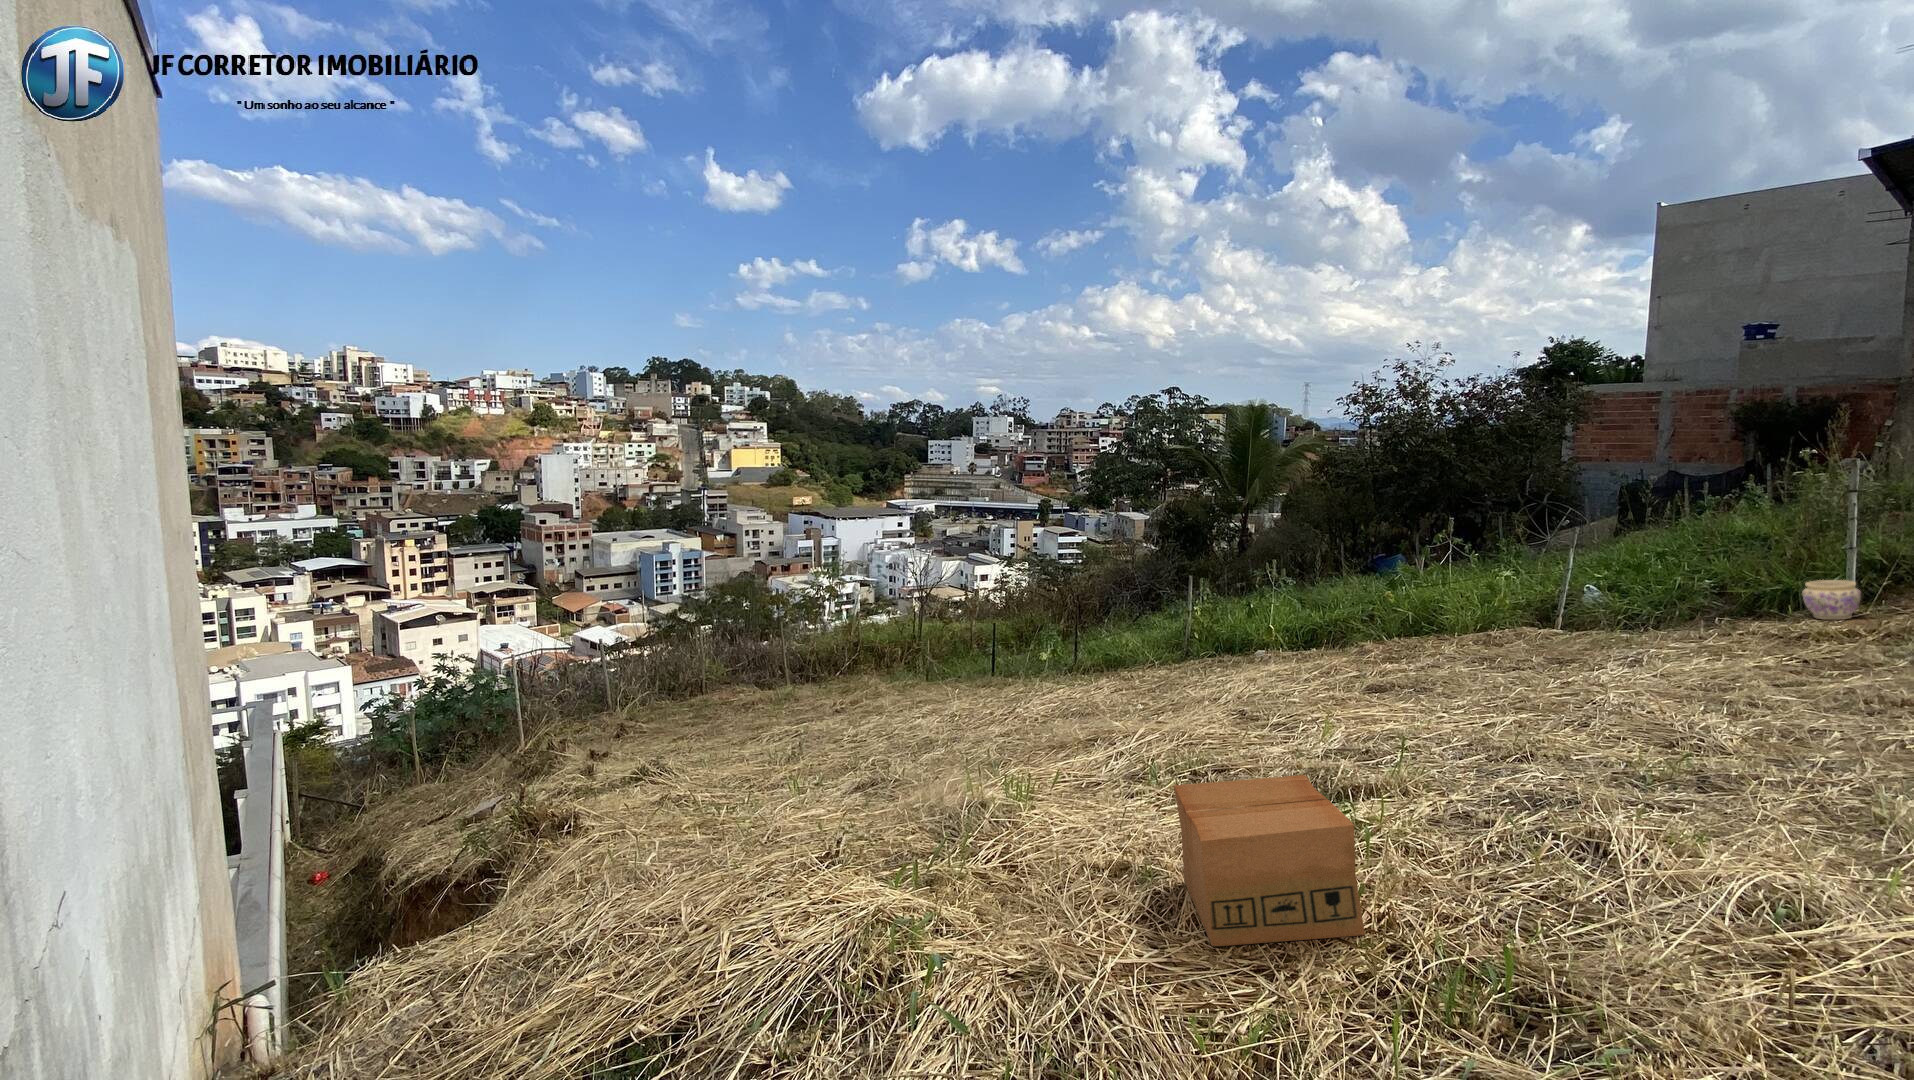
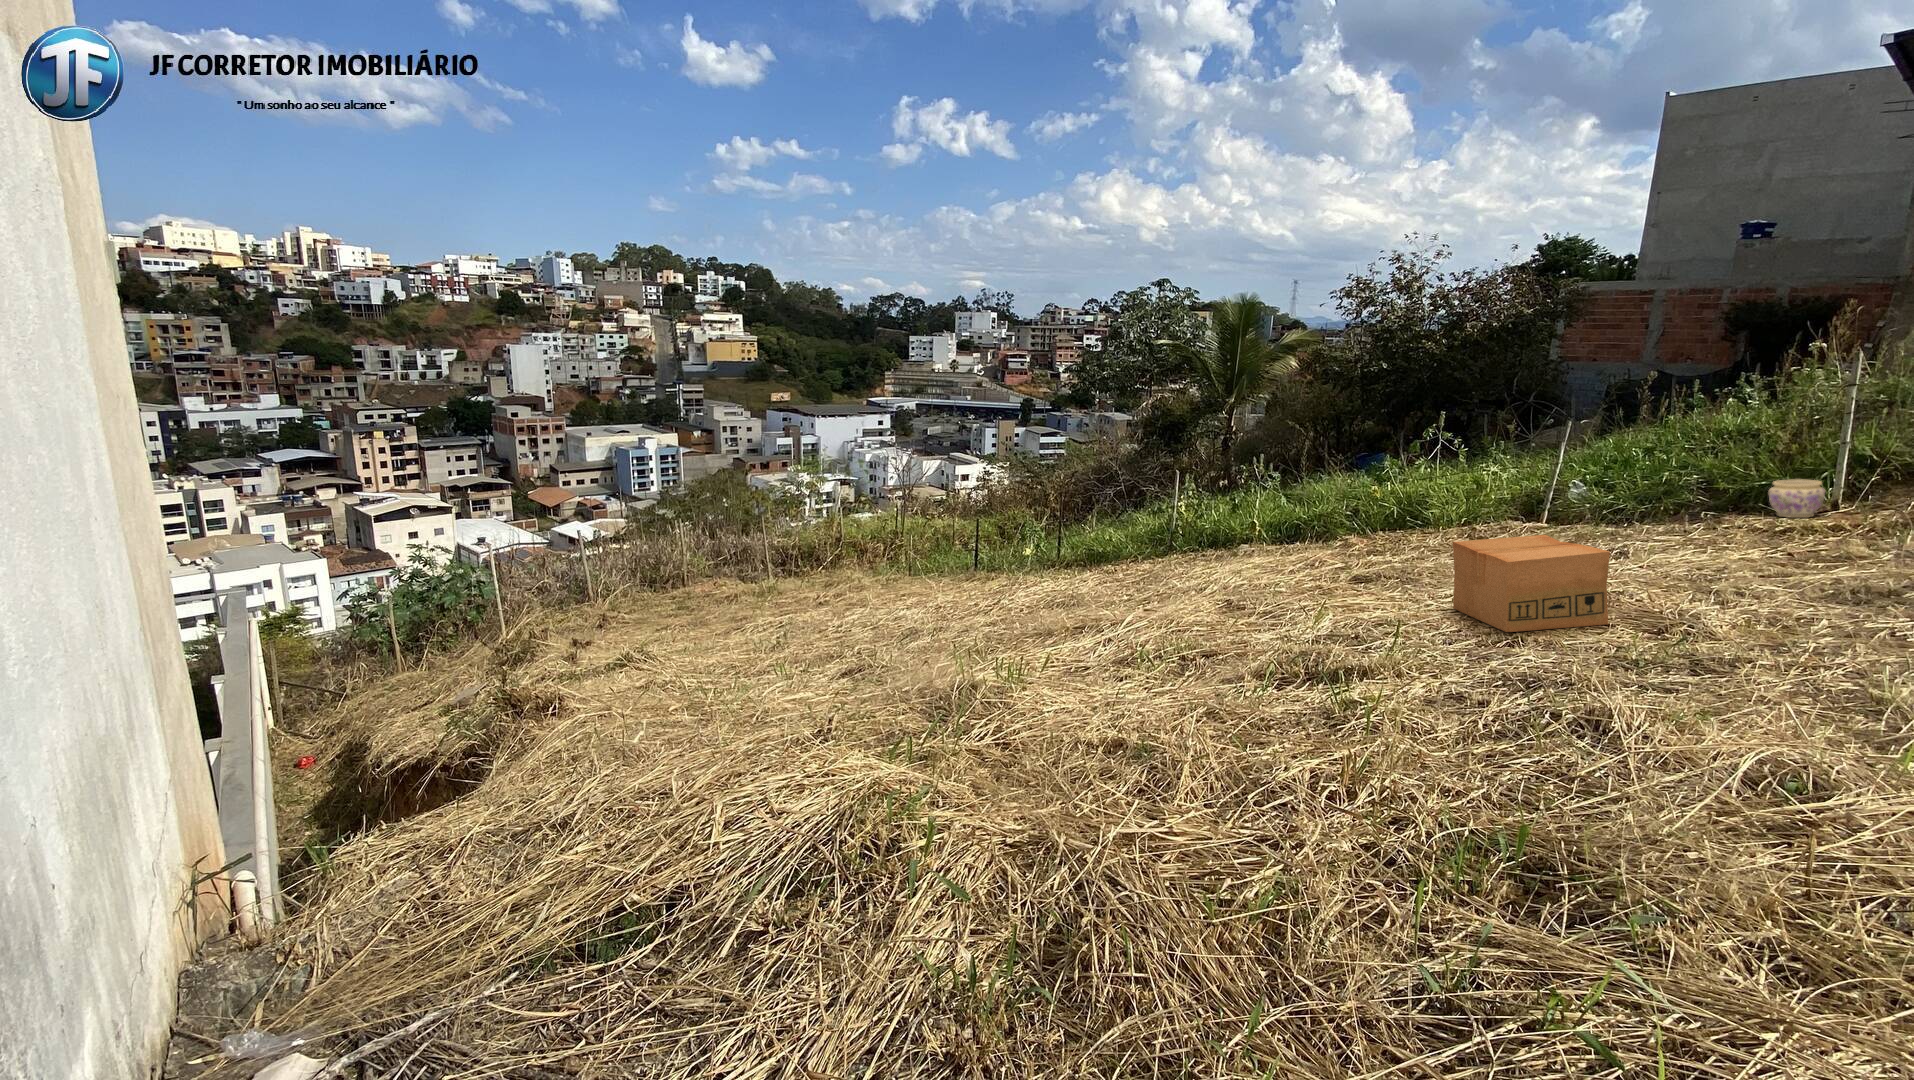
cardboard box: present [1174,775,1365,947] -> present [1453,535,1610,632]

